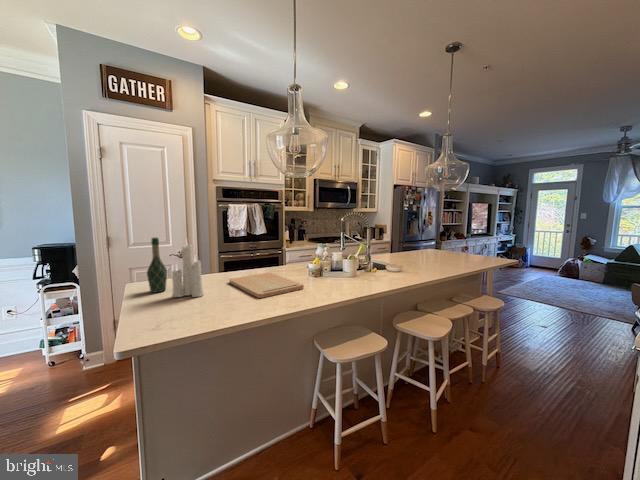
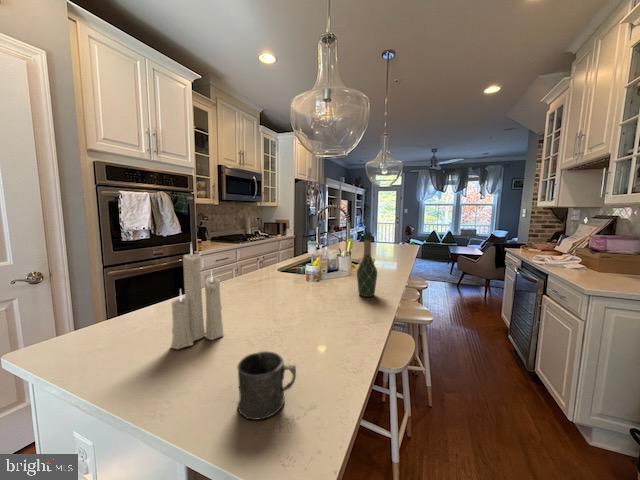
wine bottle: present [147,237,167,293] -> present [357,232,377,297]
cutting board: present [229,273,304,298] -> none [219,284,330,318]
mug: none [140,299,170,330] -> present [238,351,296,420]

